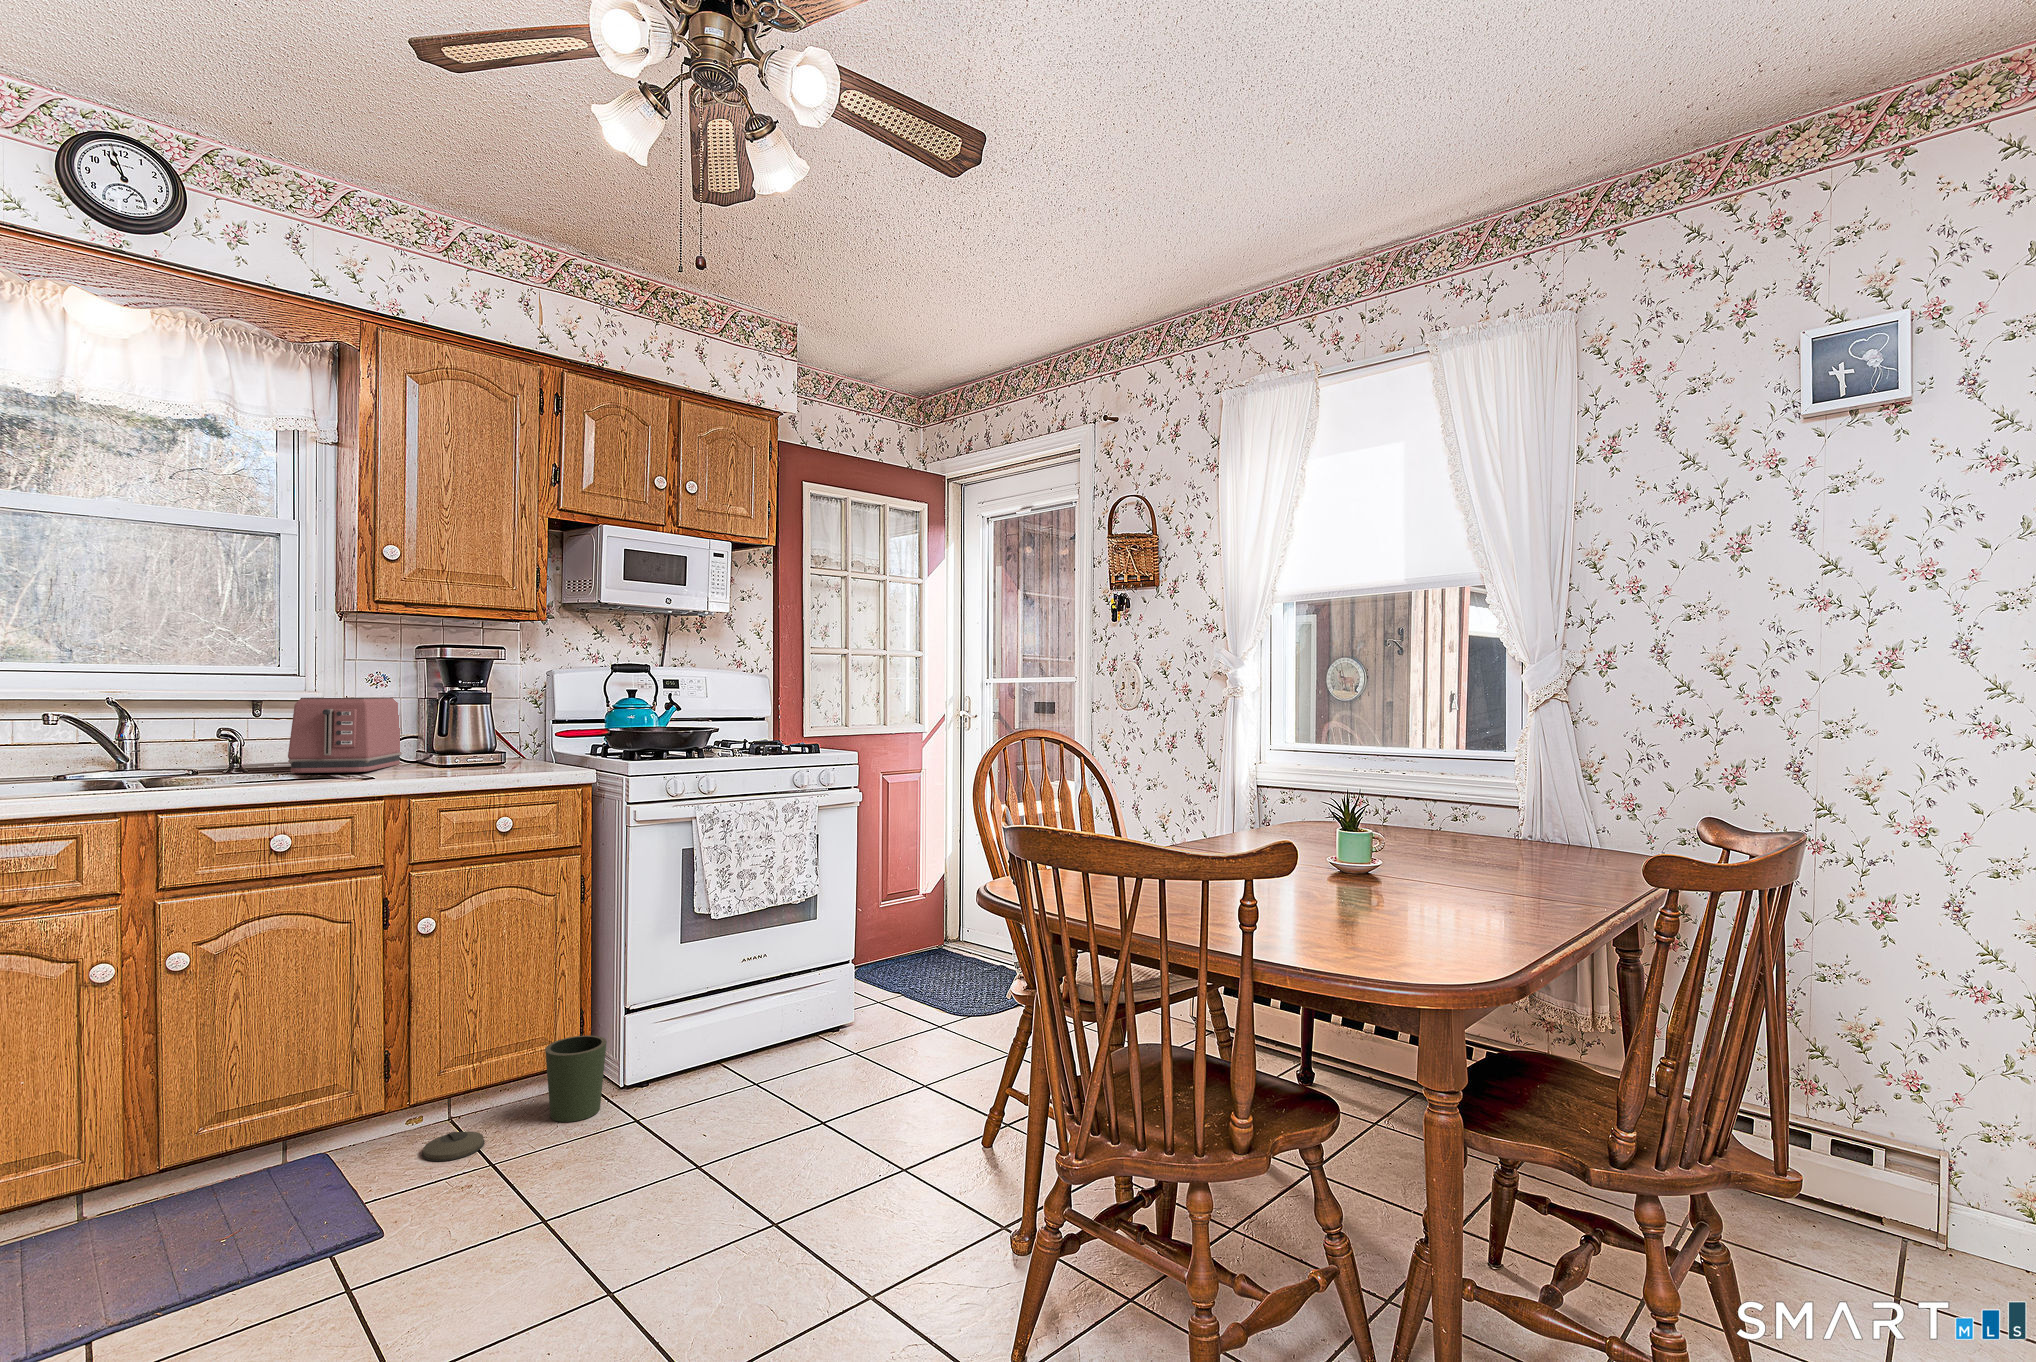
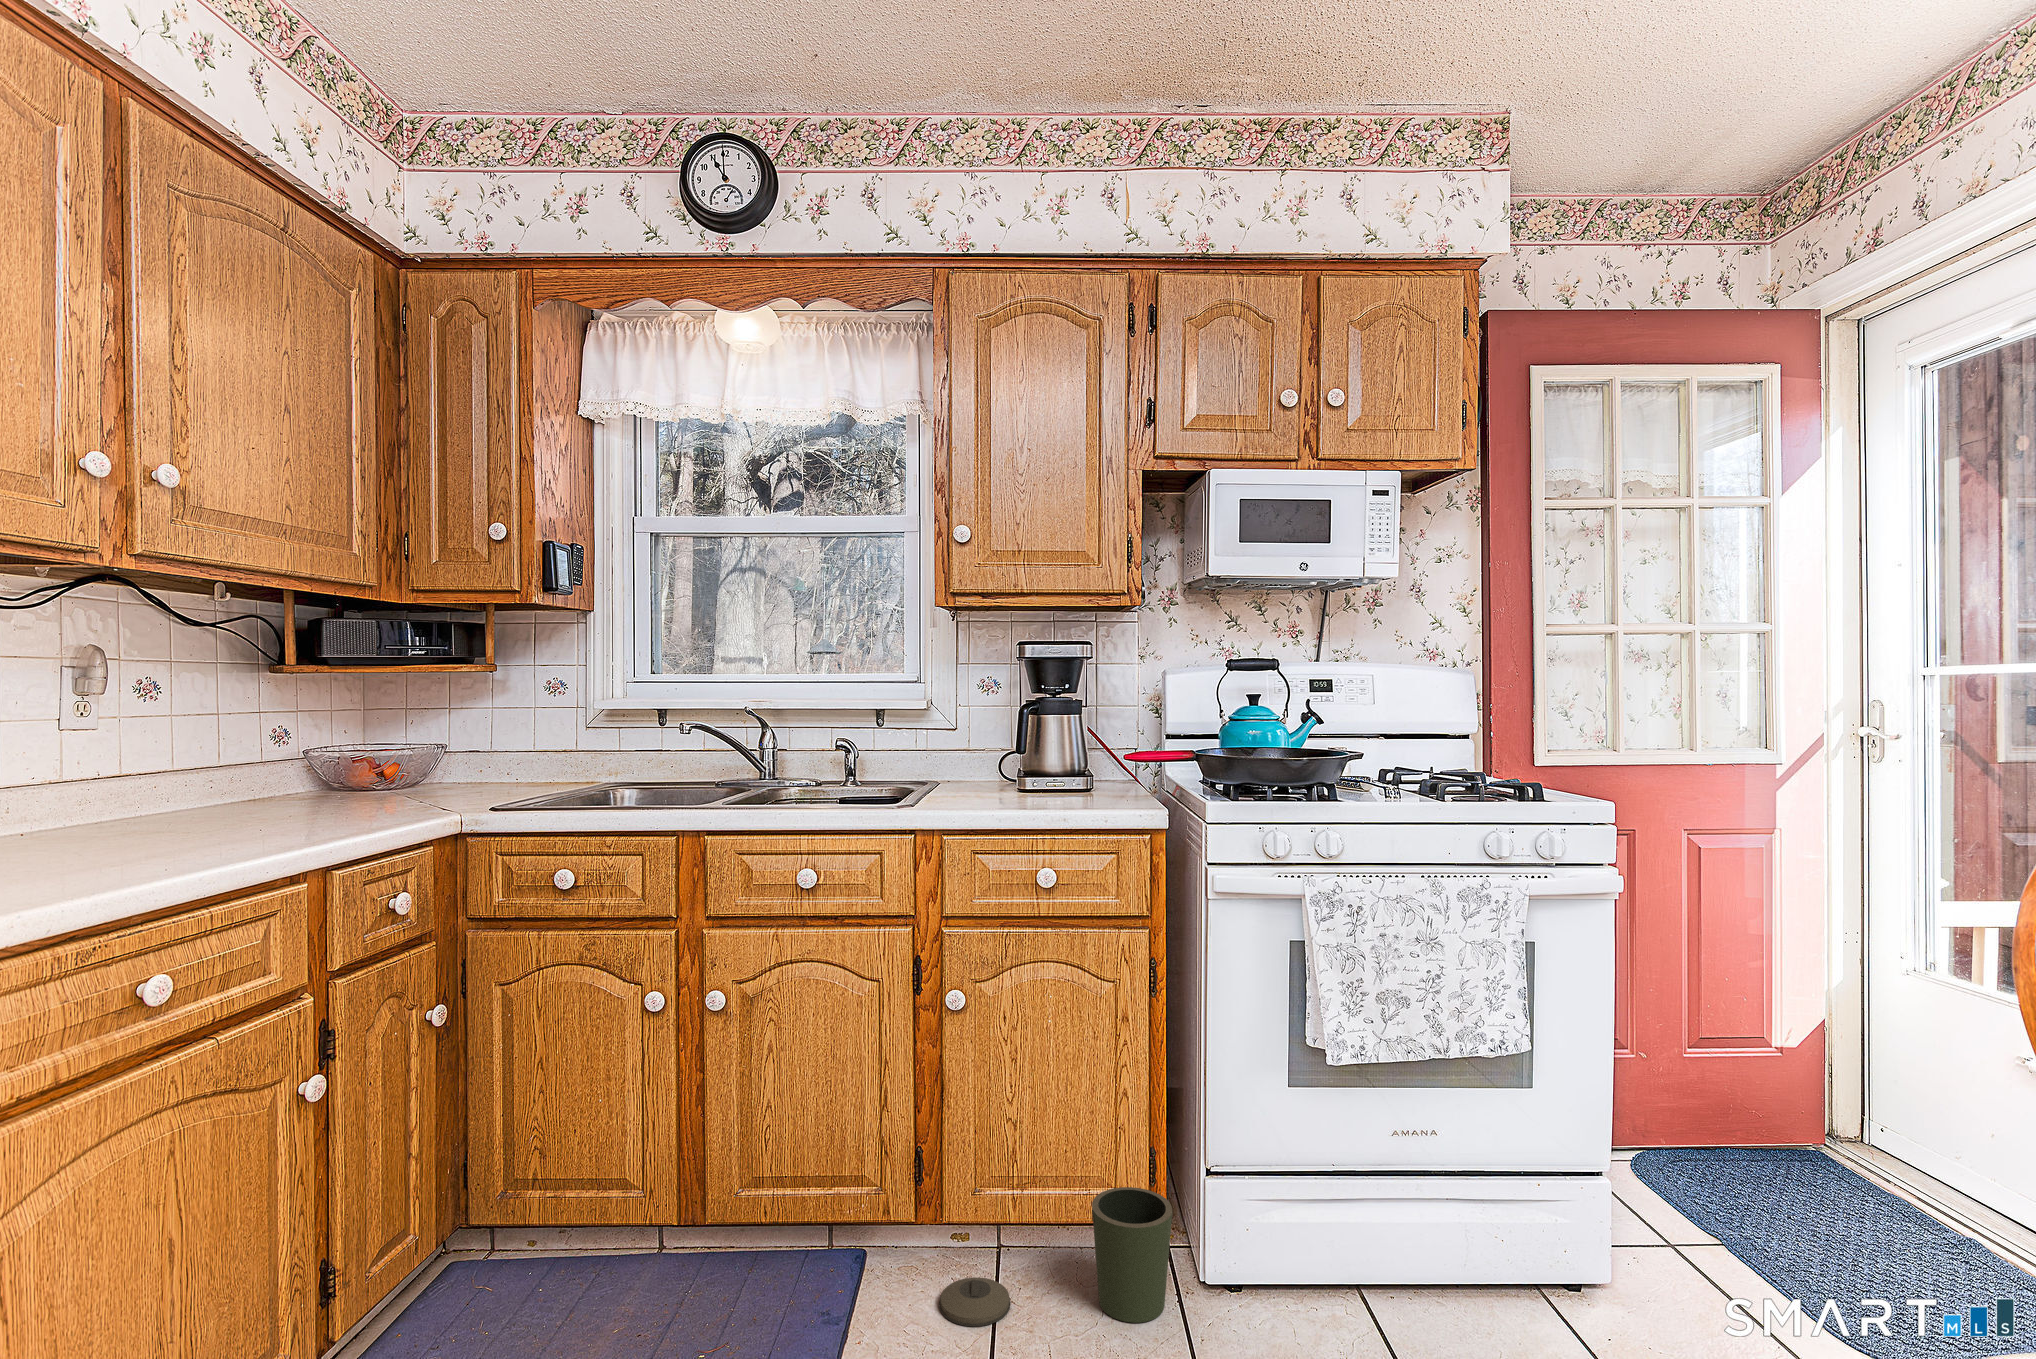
toaster: present [288,697,402,773] -> none [865,704,993,793]

